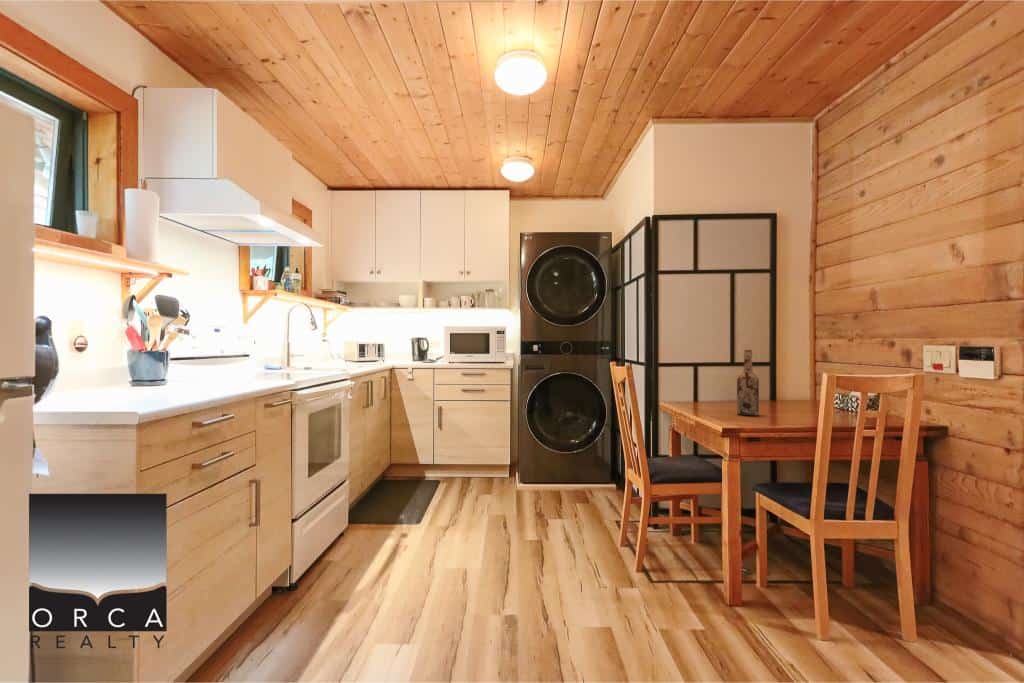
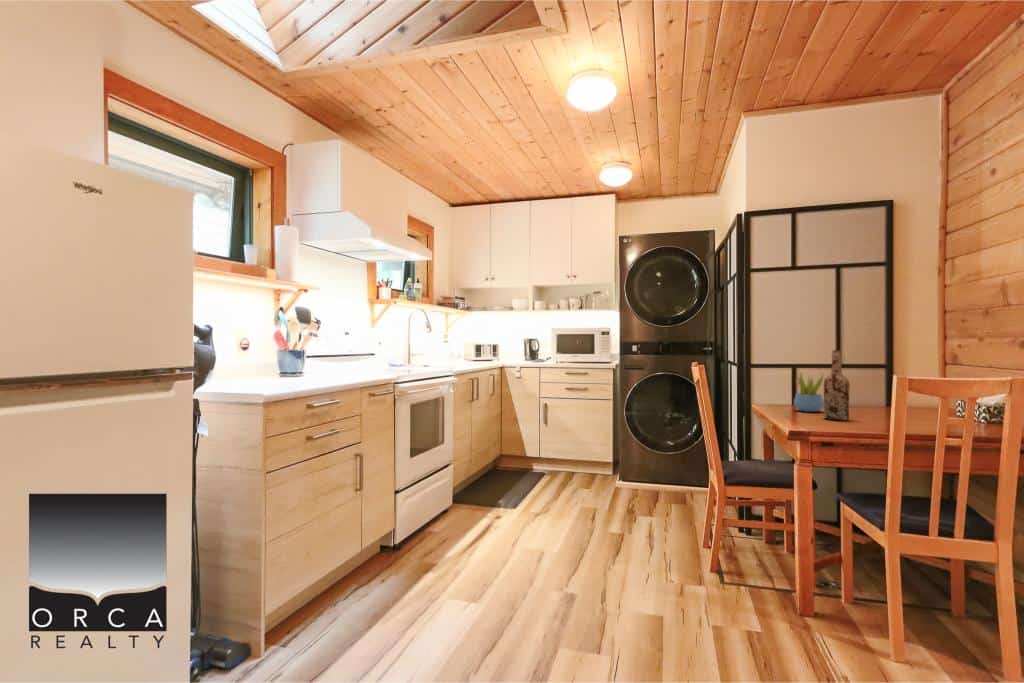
succulent plant: none [704,370,731,408] -> present [794,374,824,412]

